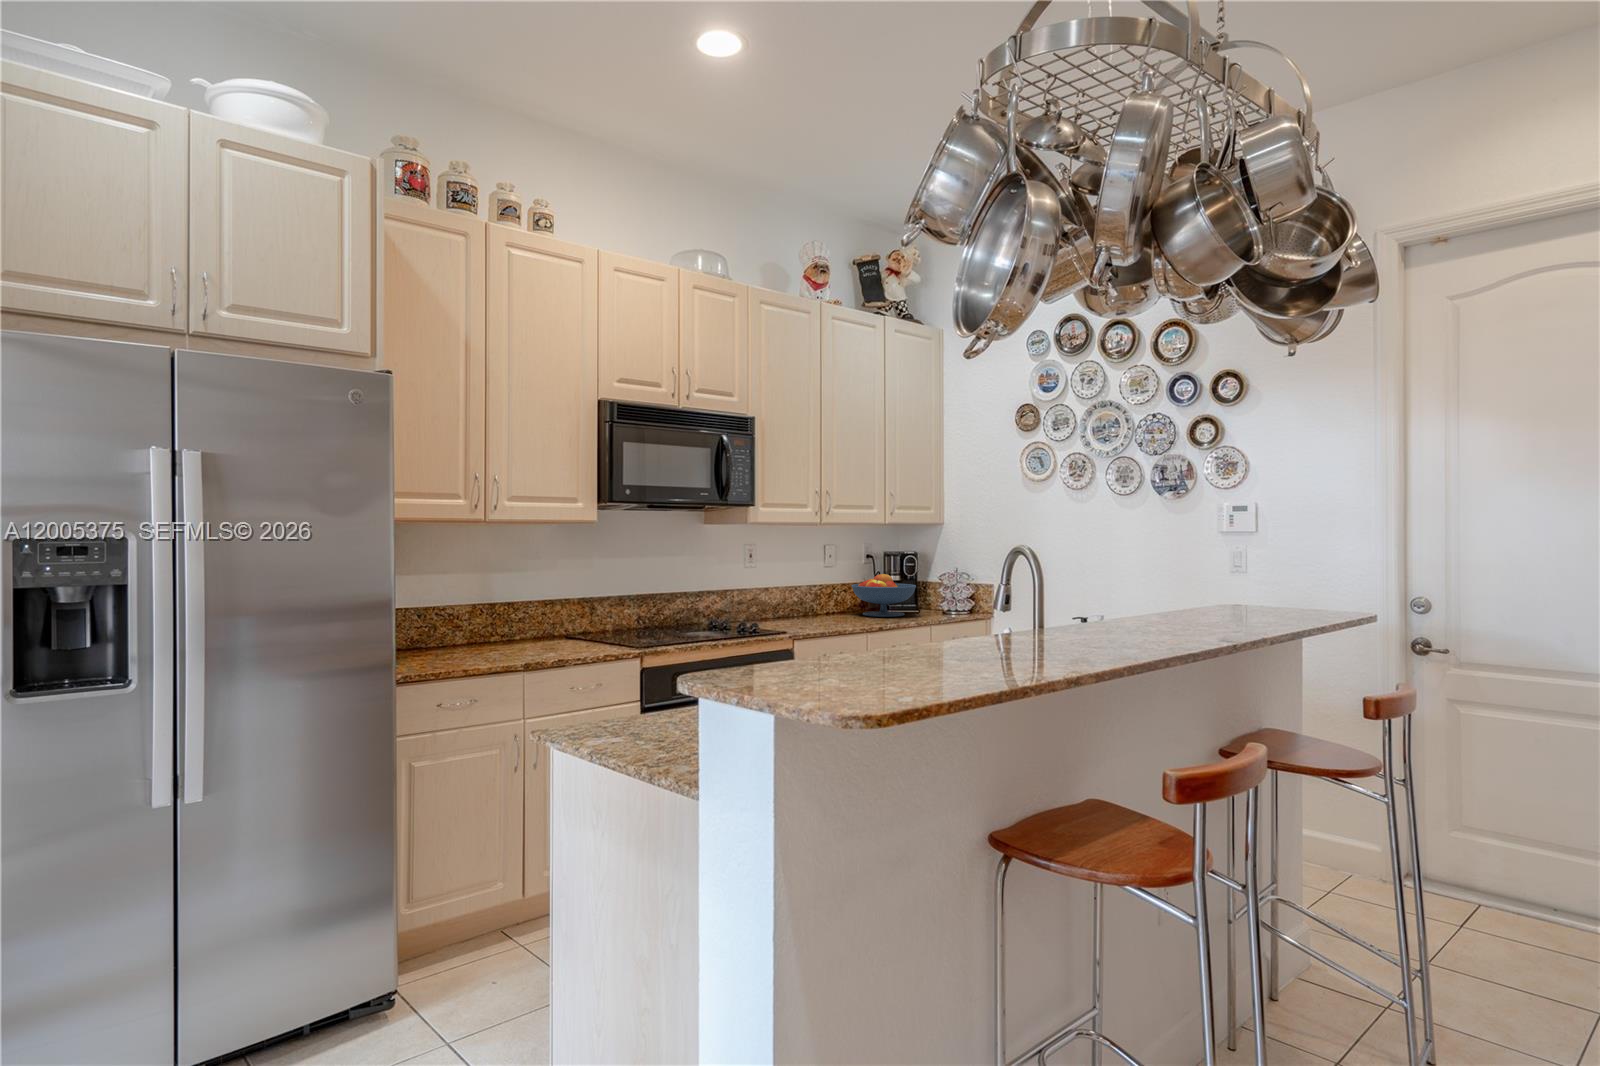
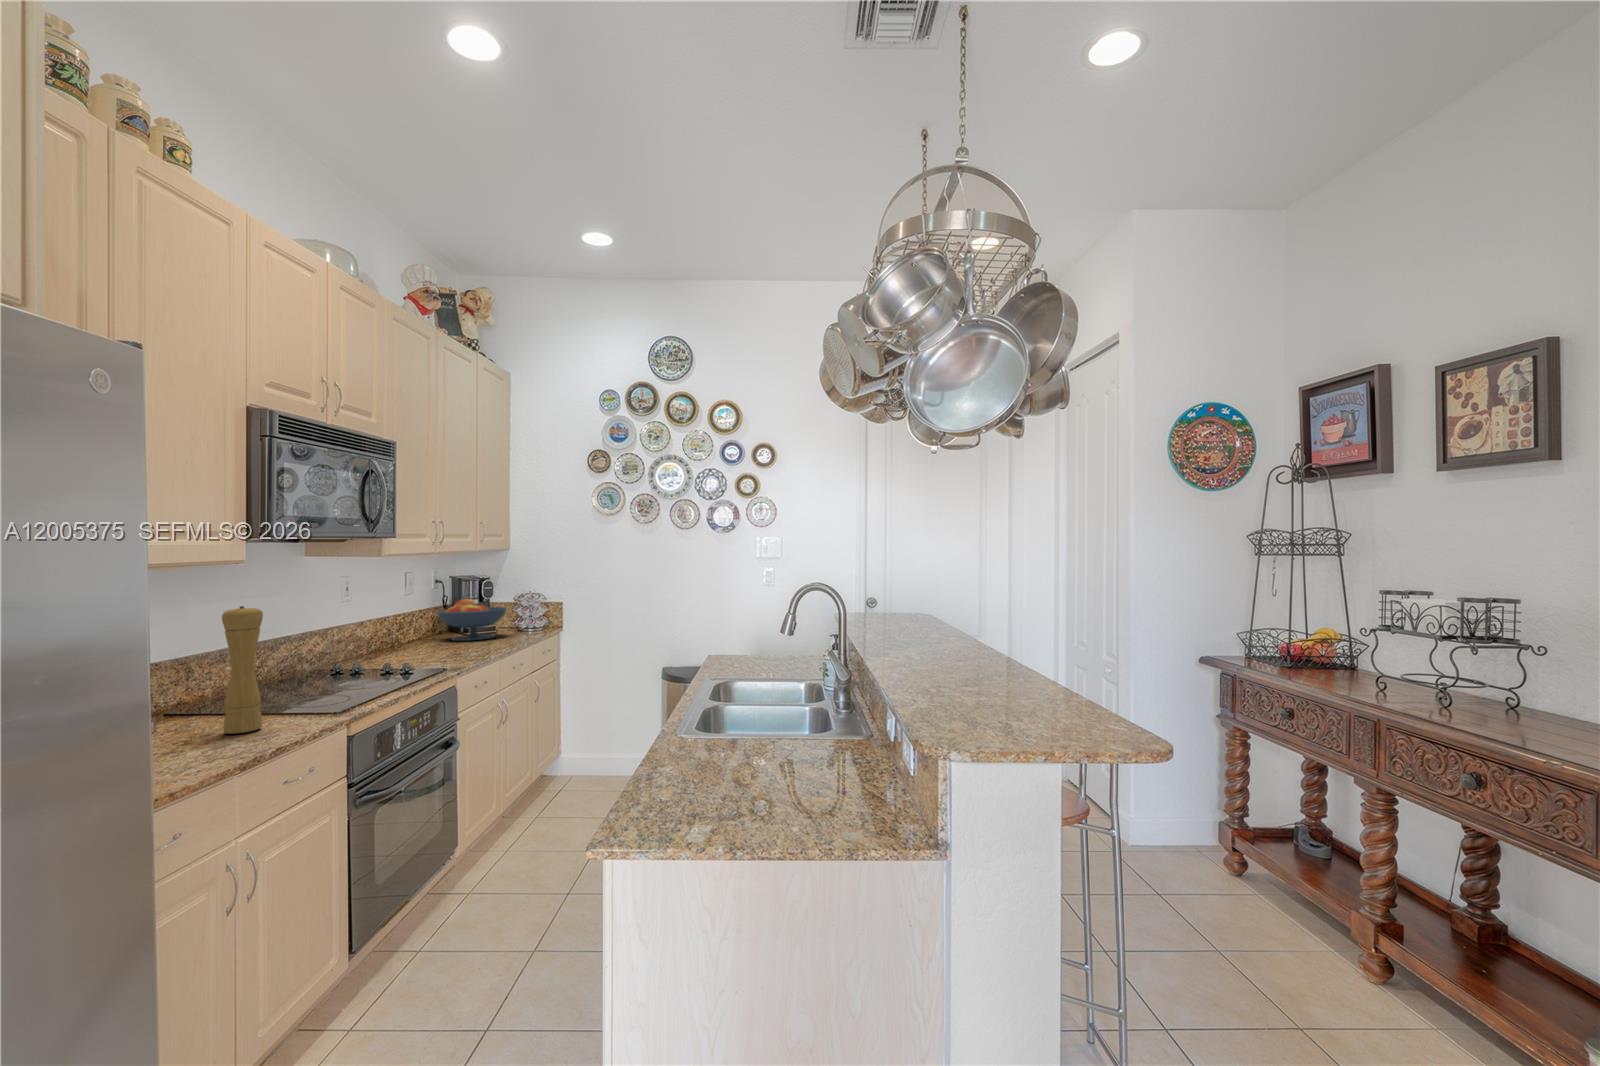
pepper mill: none [546,564,568,651] -> present [222,606,263,734]

